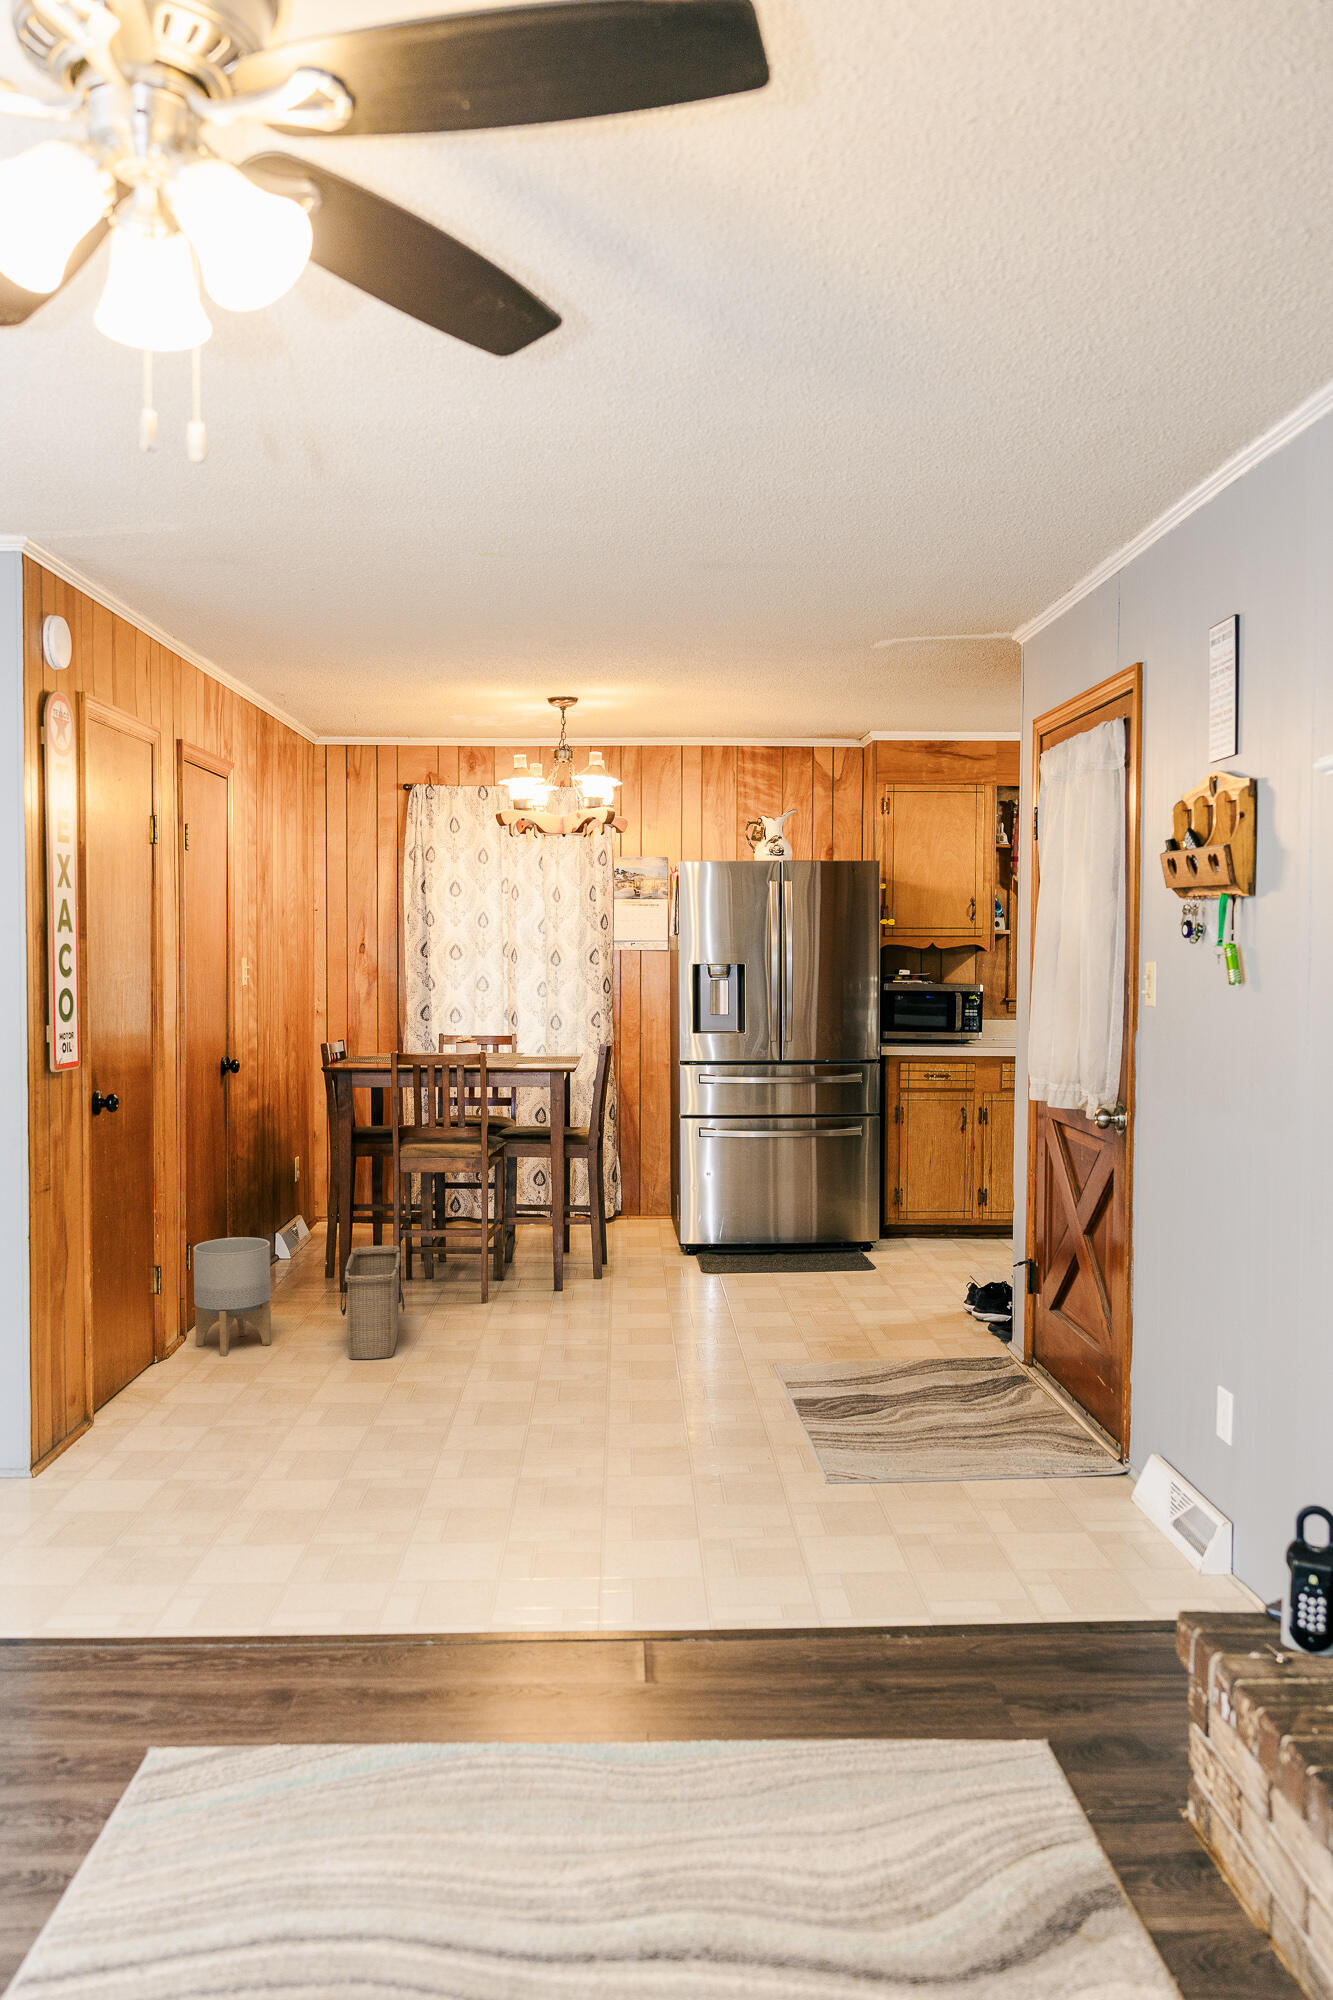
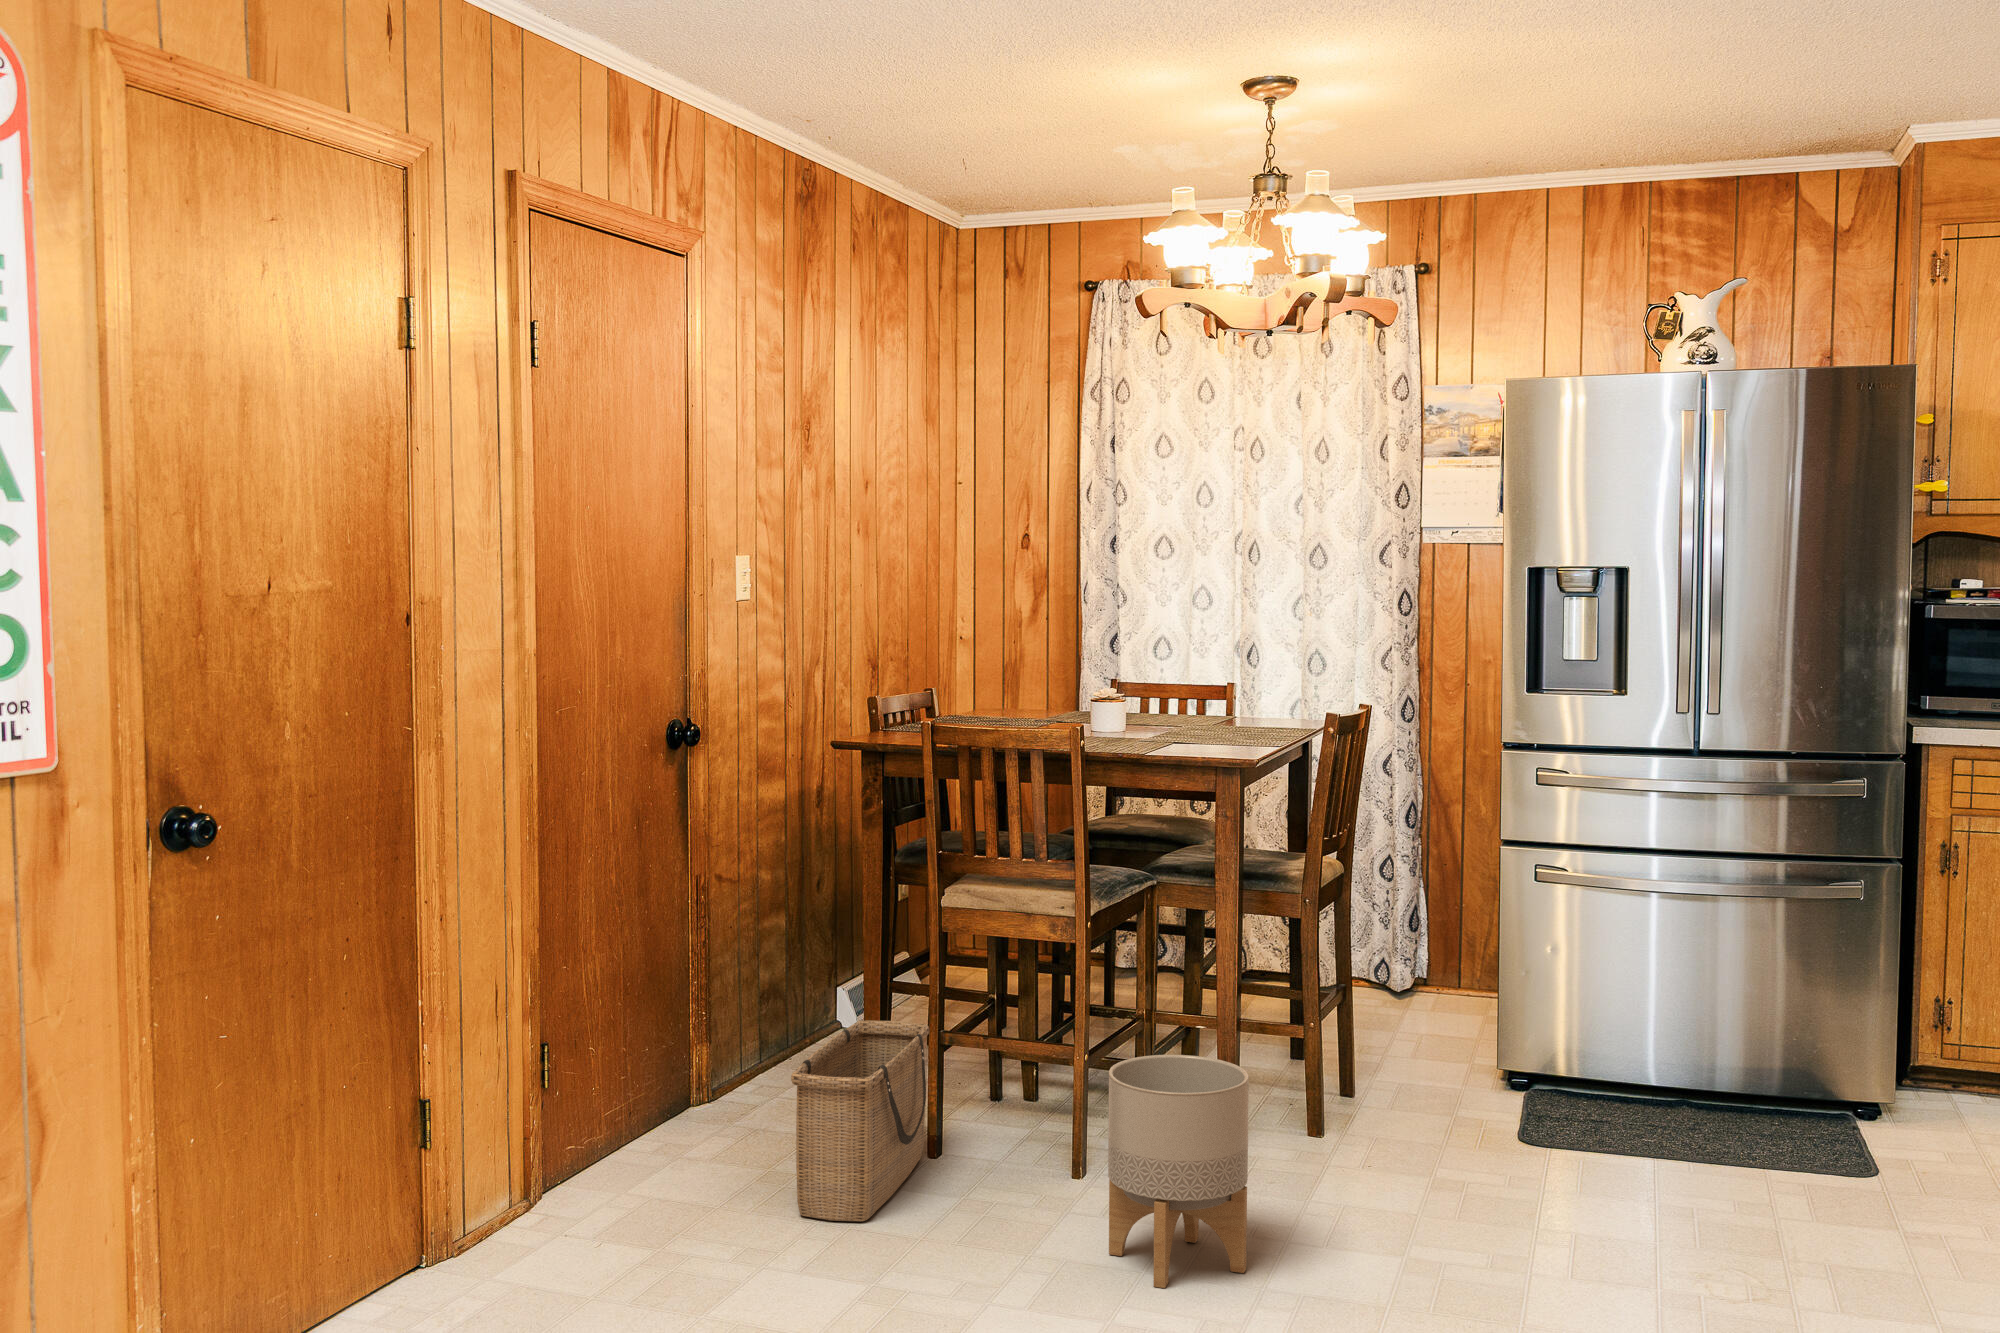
planter: present [193,1237,271,1356] -> present [1108,1055,1249,1288]

